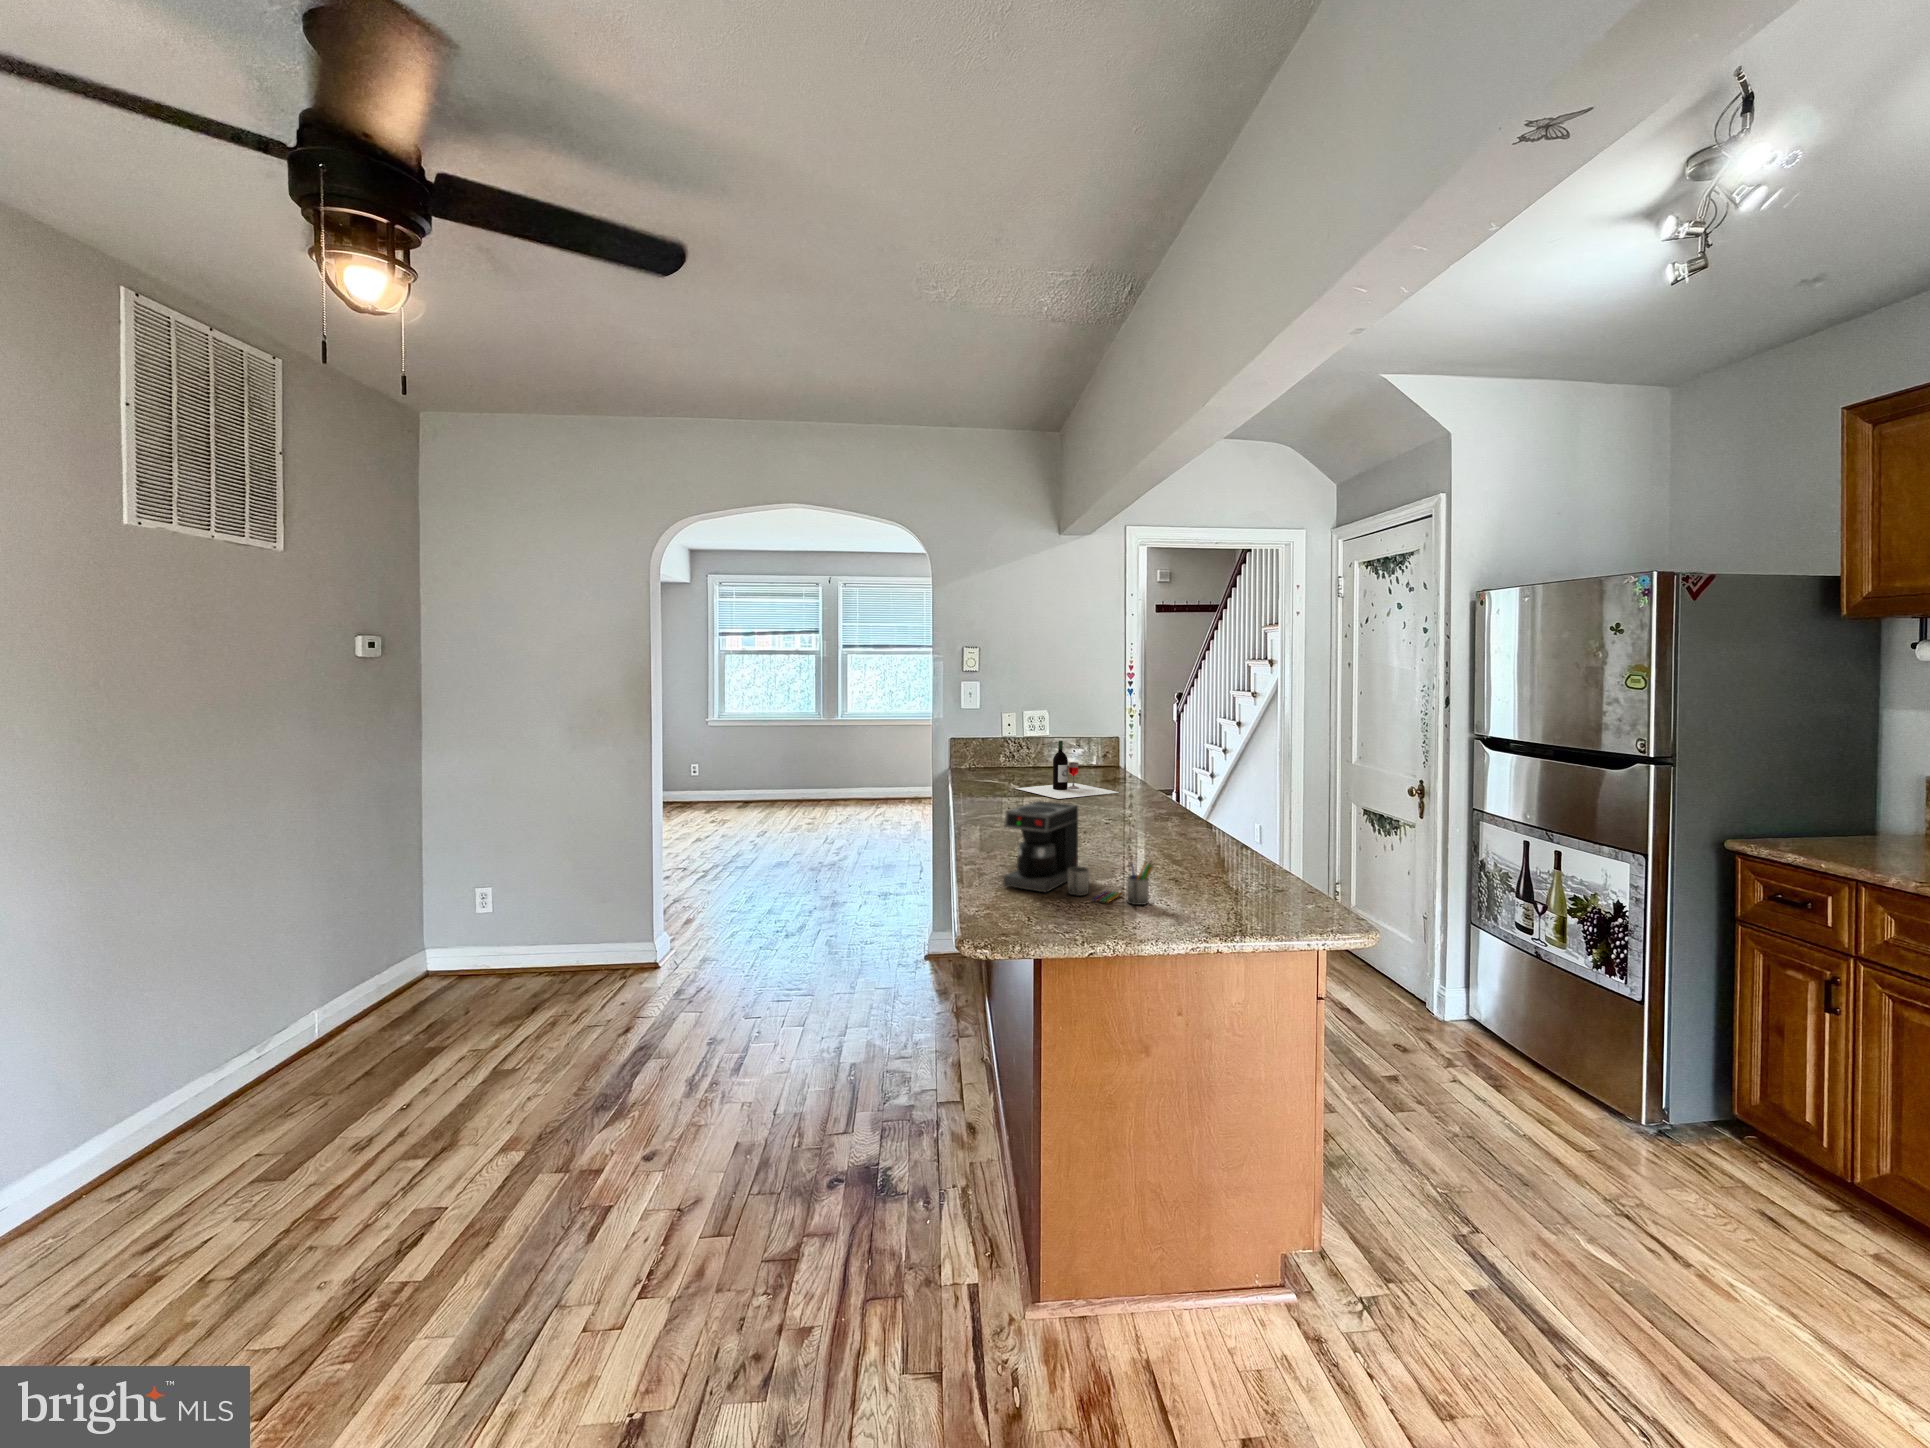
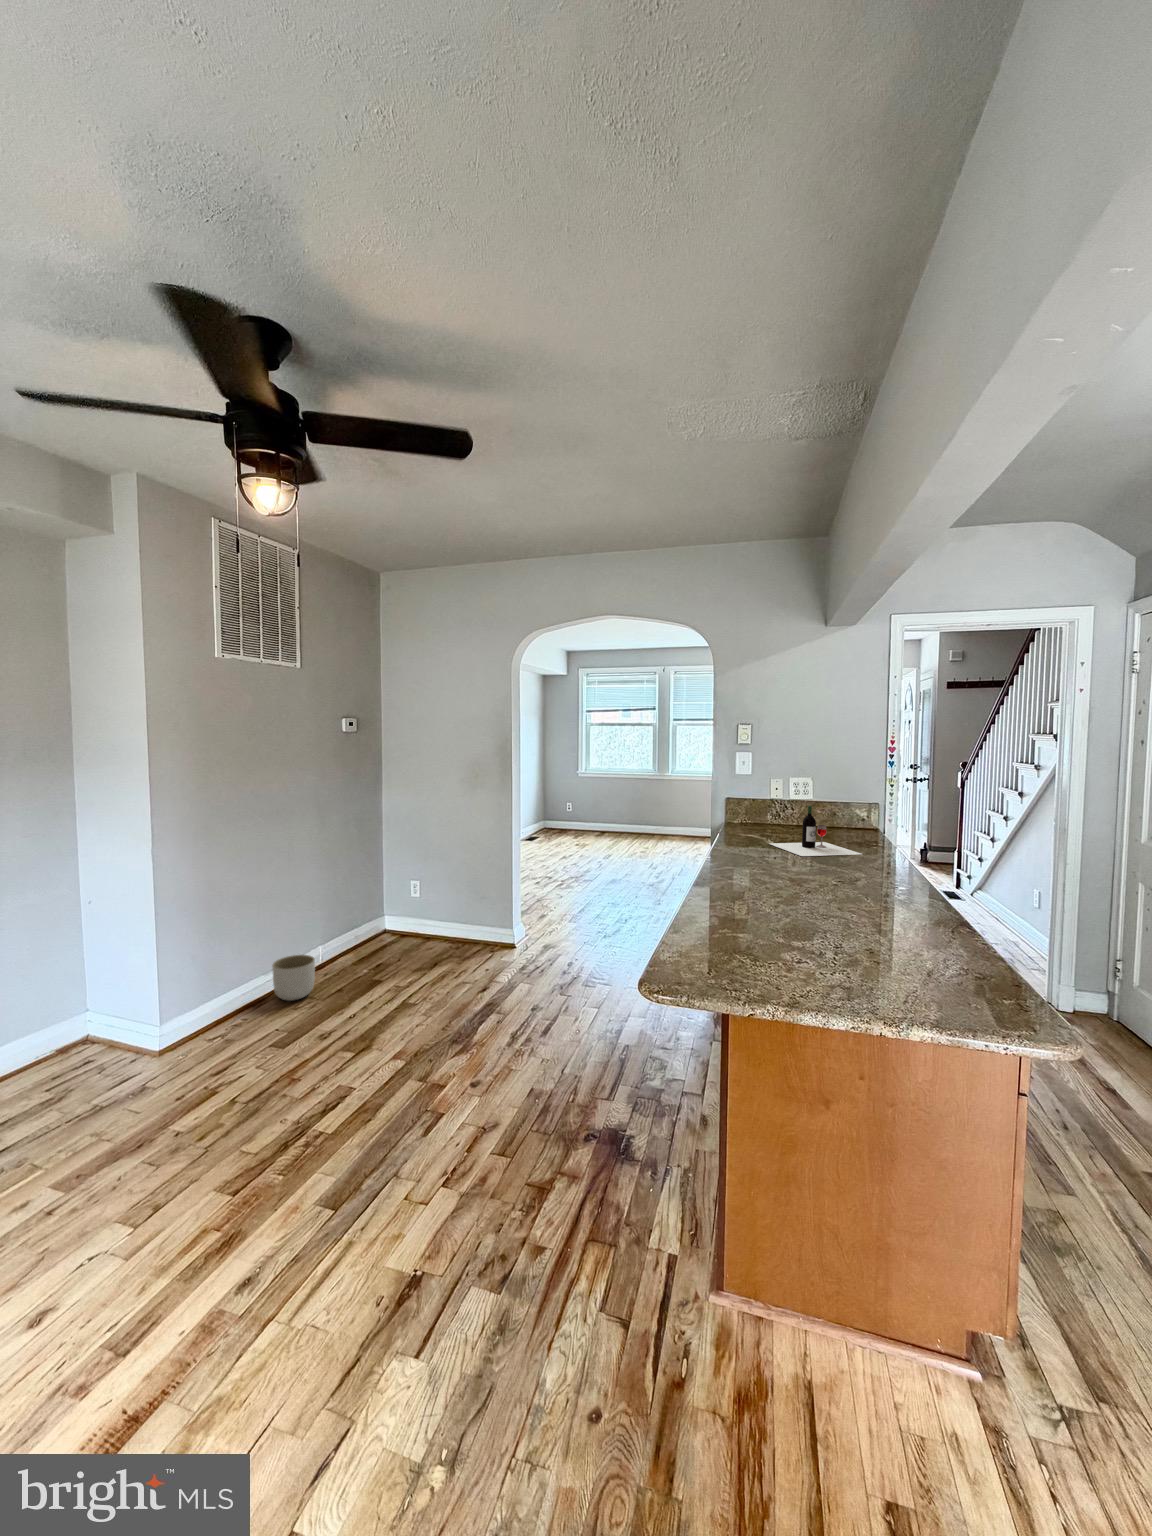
coffee maker: present [1004,801,1153,905] -> none [707,864,839,972]
planter: none [229,1026,316,1108] -> present [272,955,315,1001]

